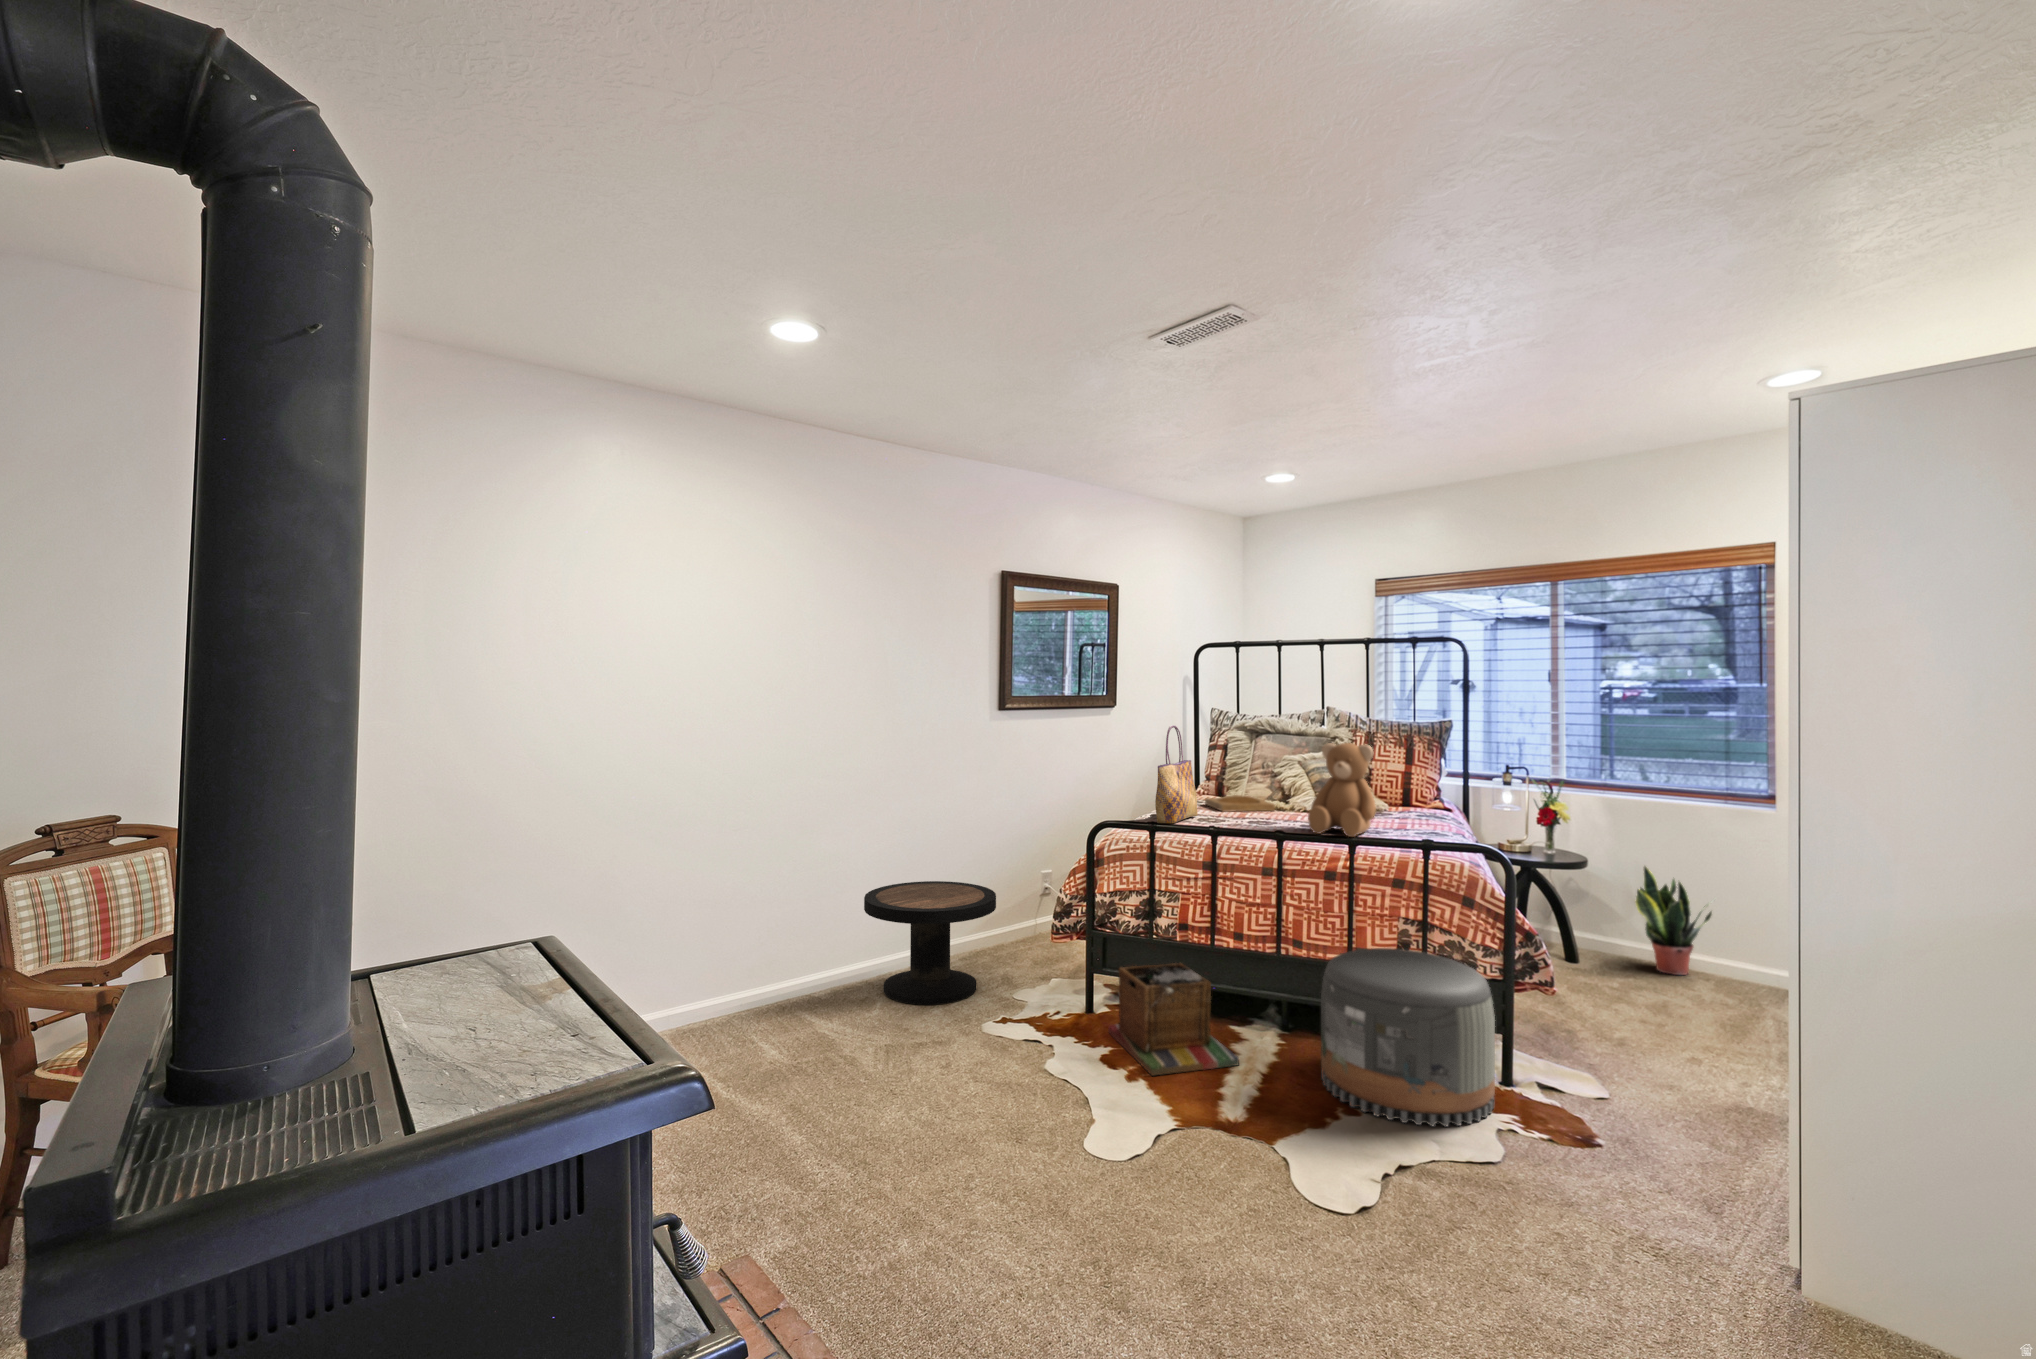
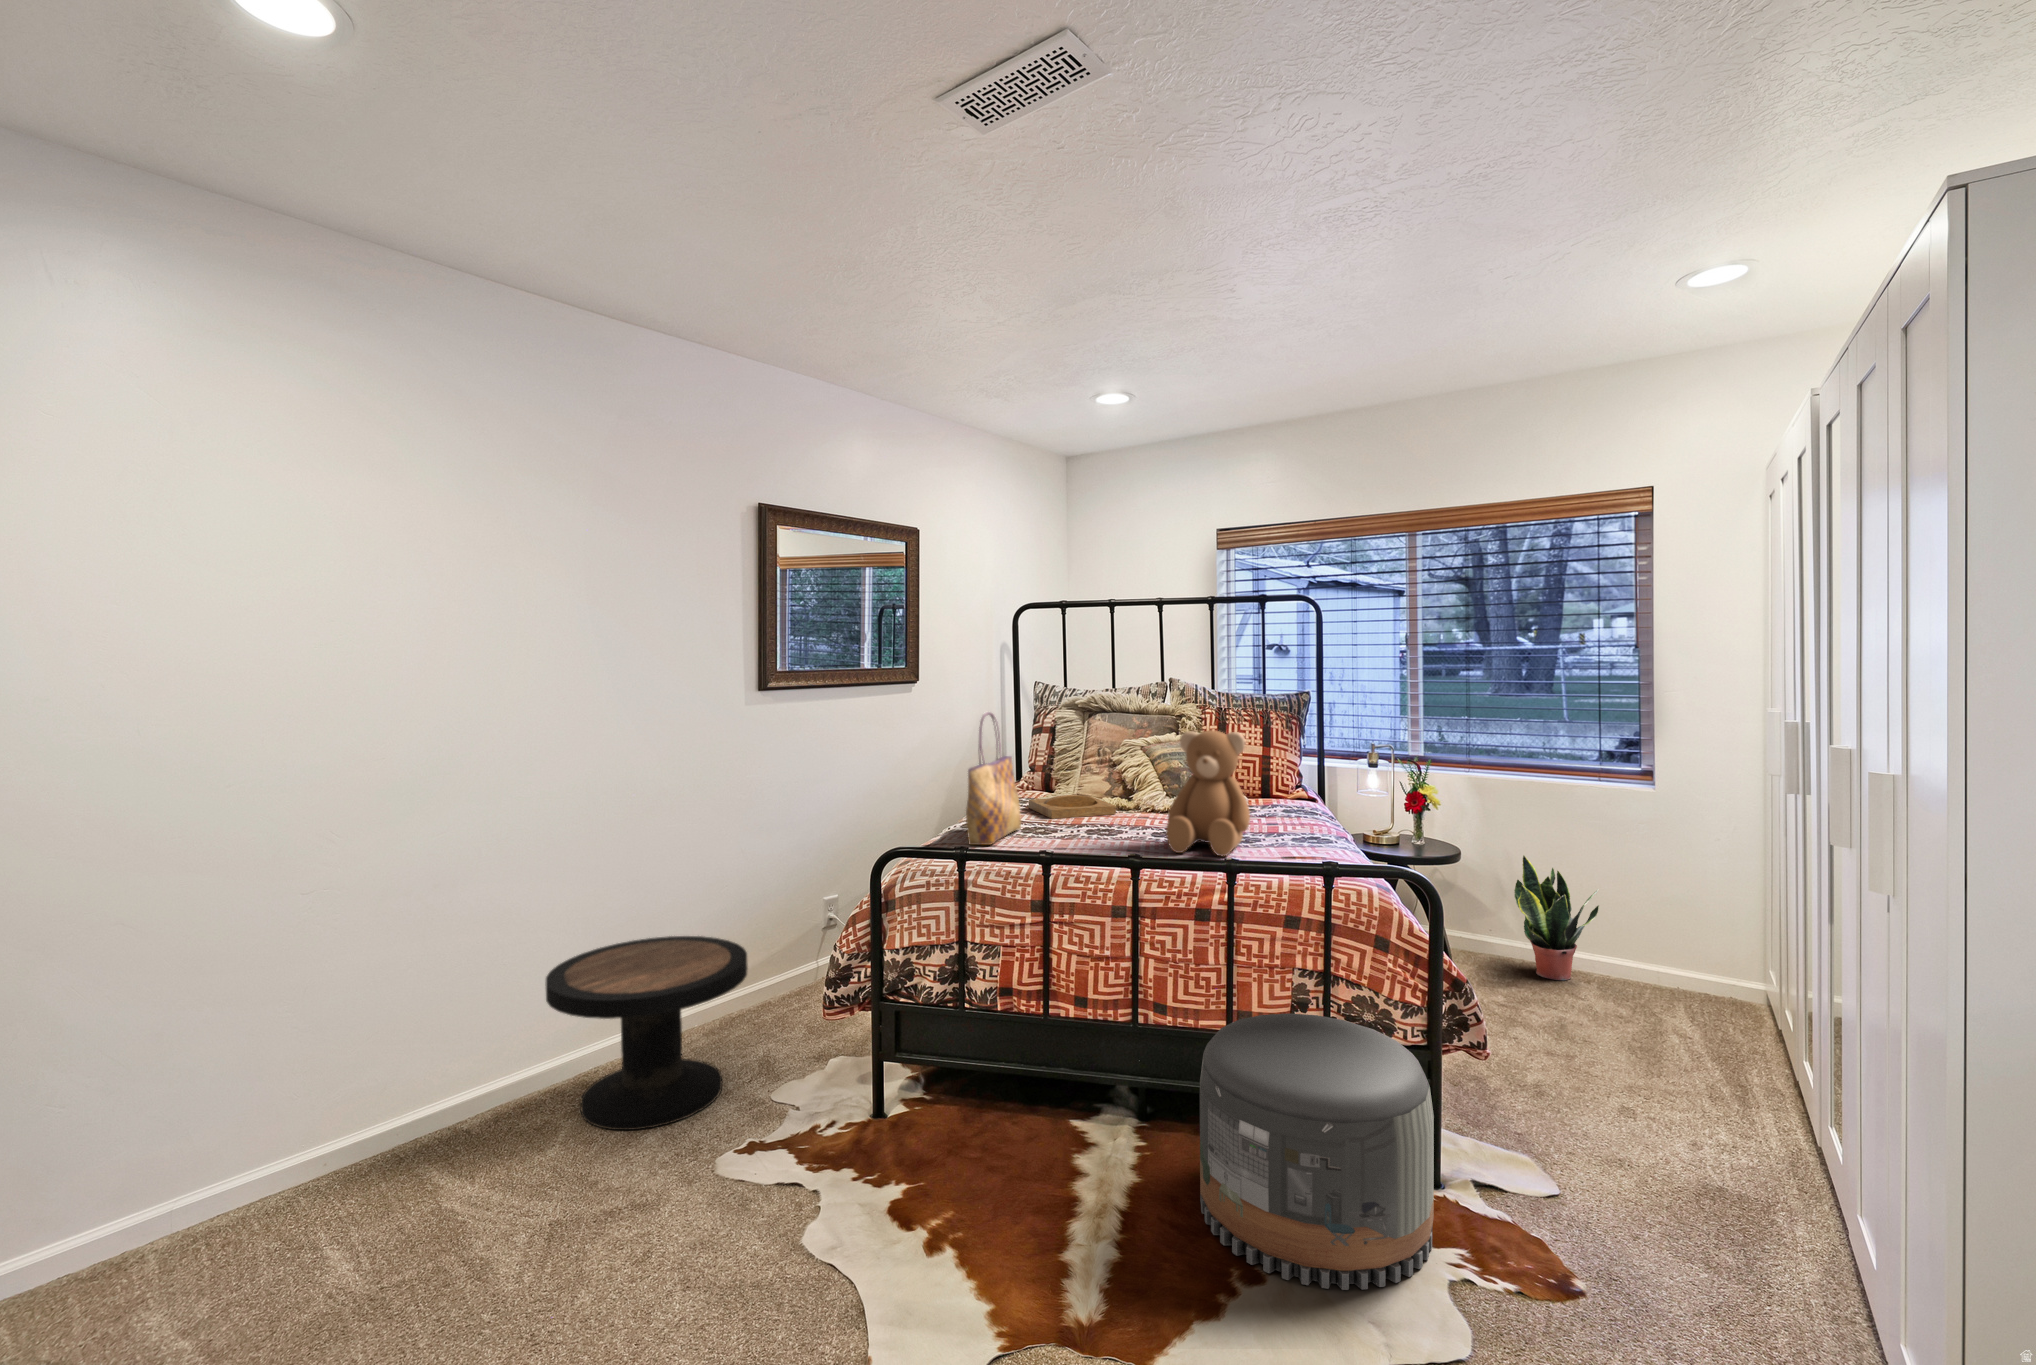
laundry basket: present [1108,963,1239,1075] -> none [904,1045,1088,1238]

